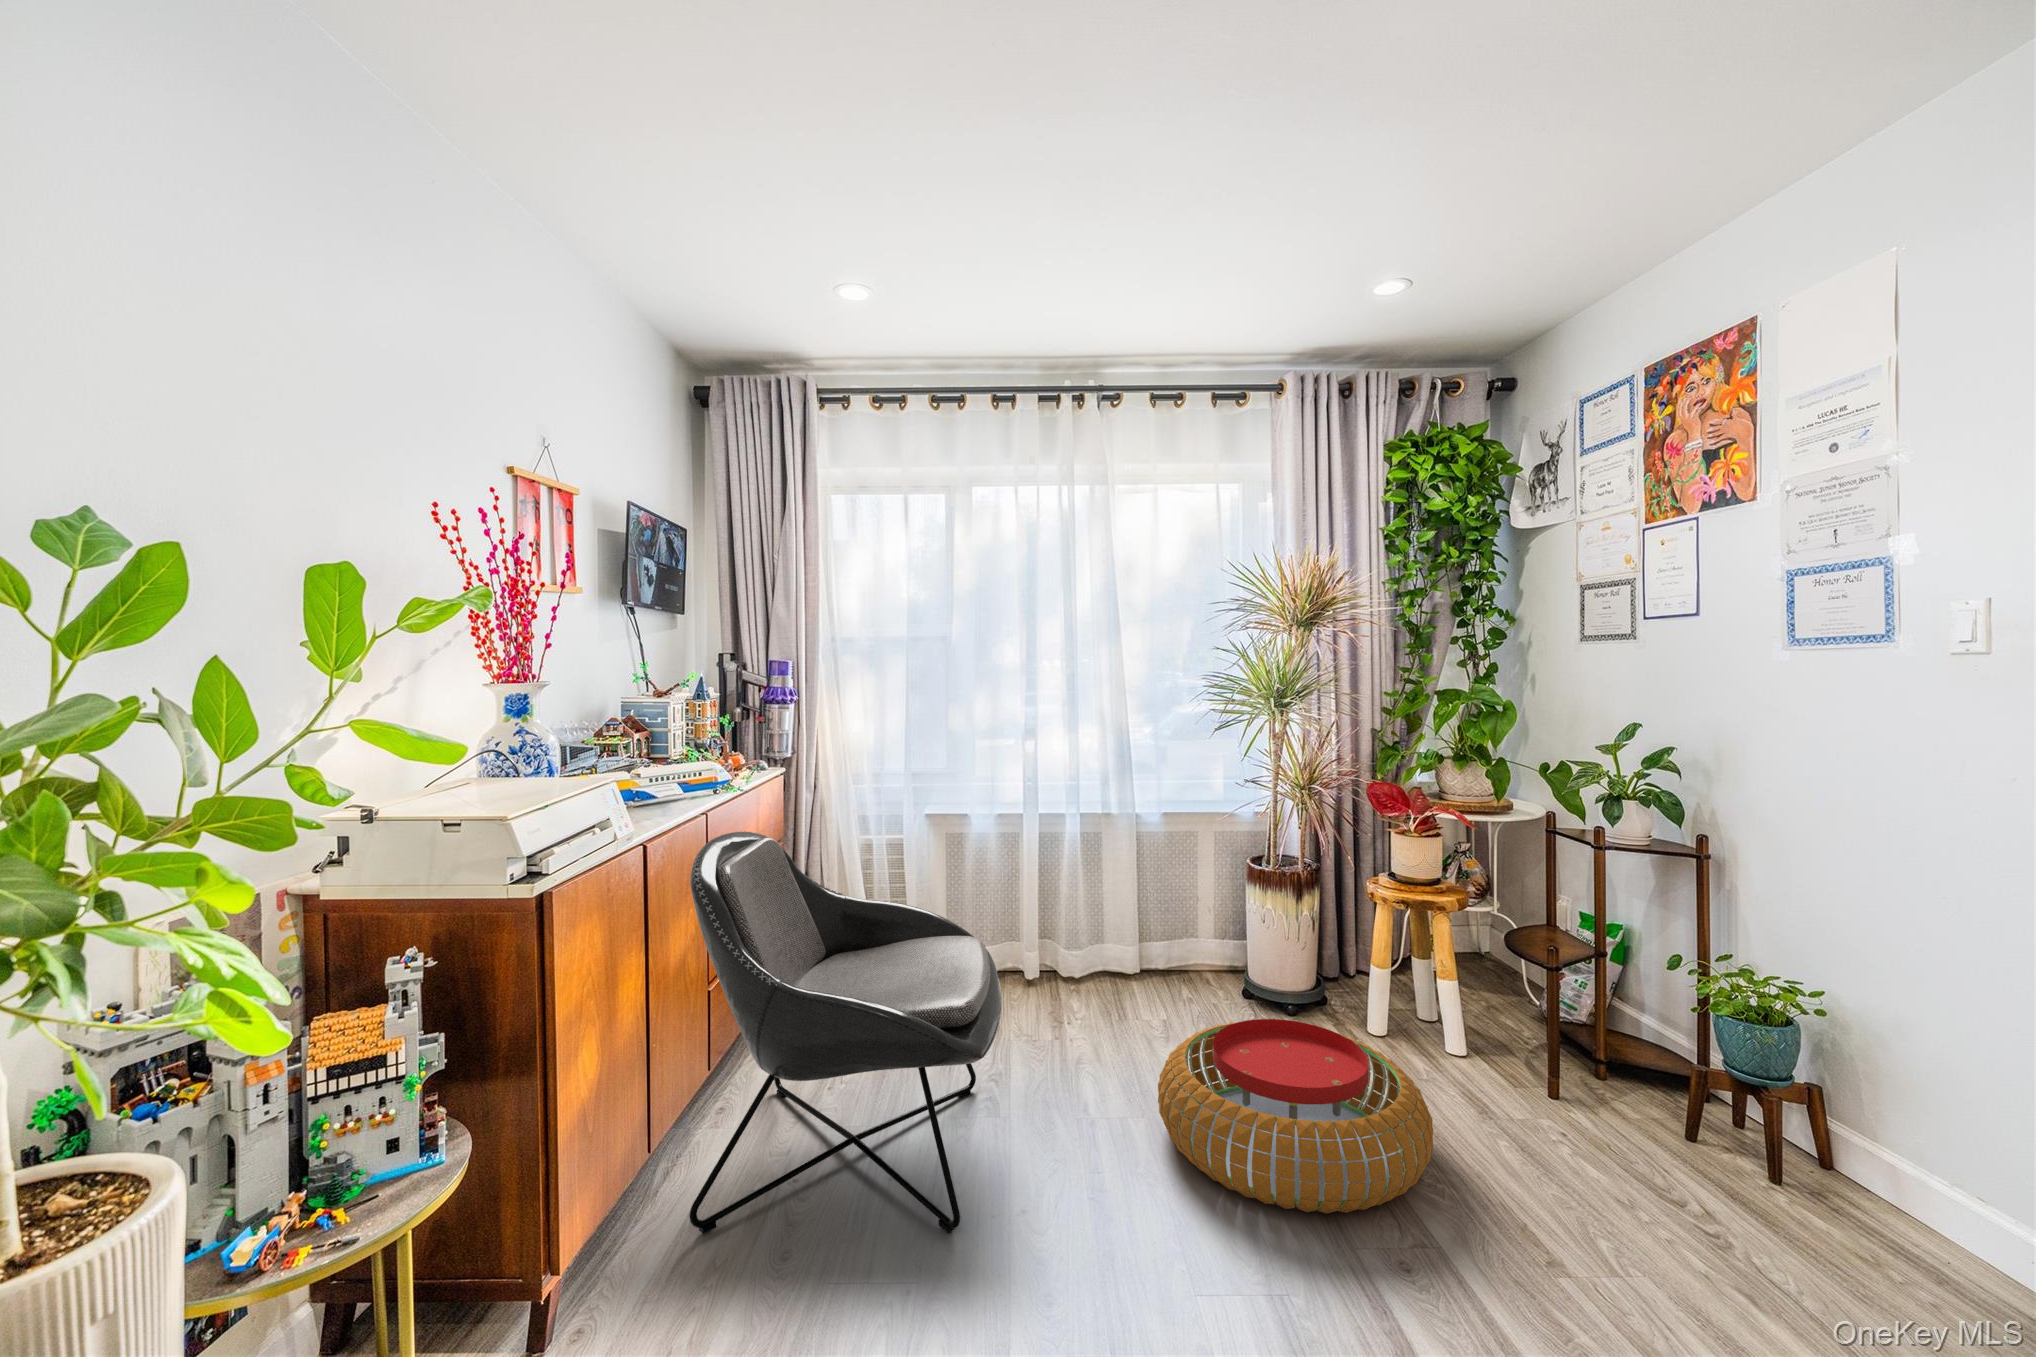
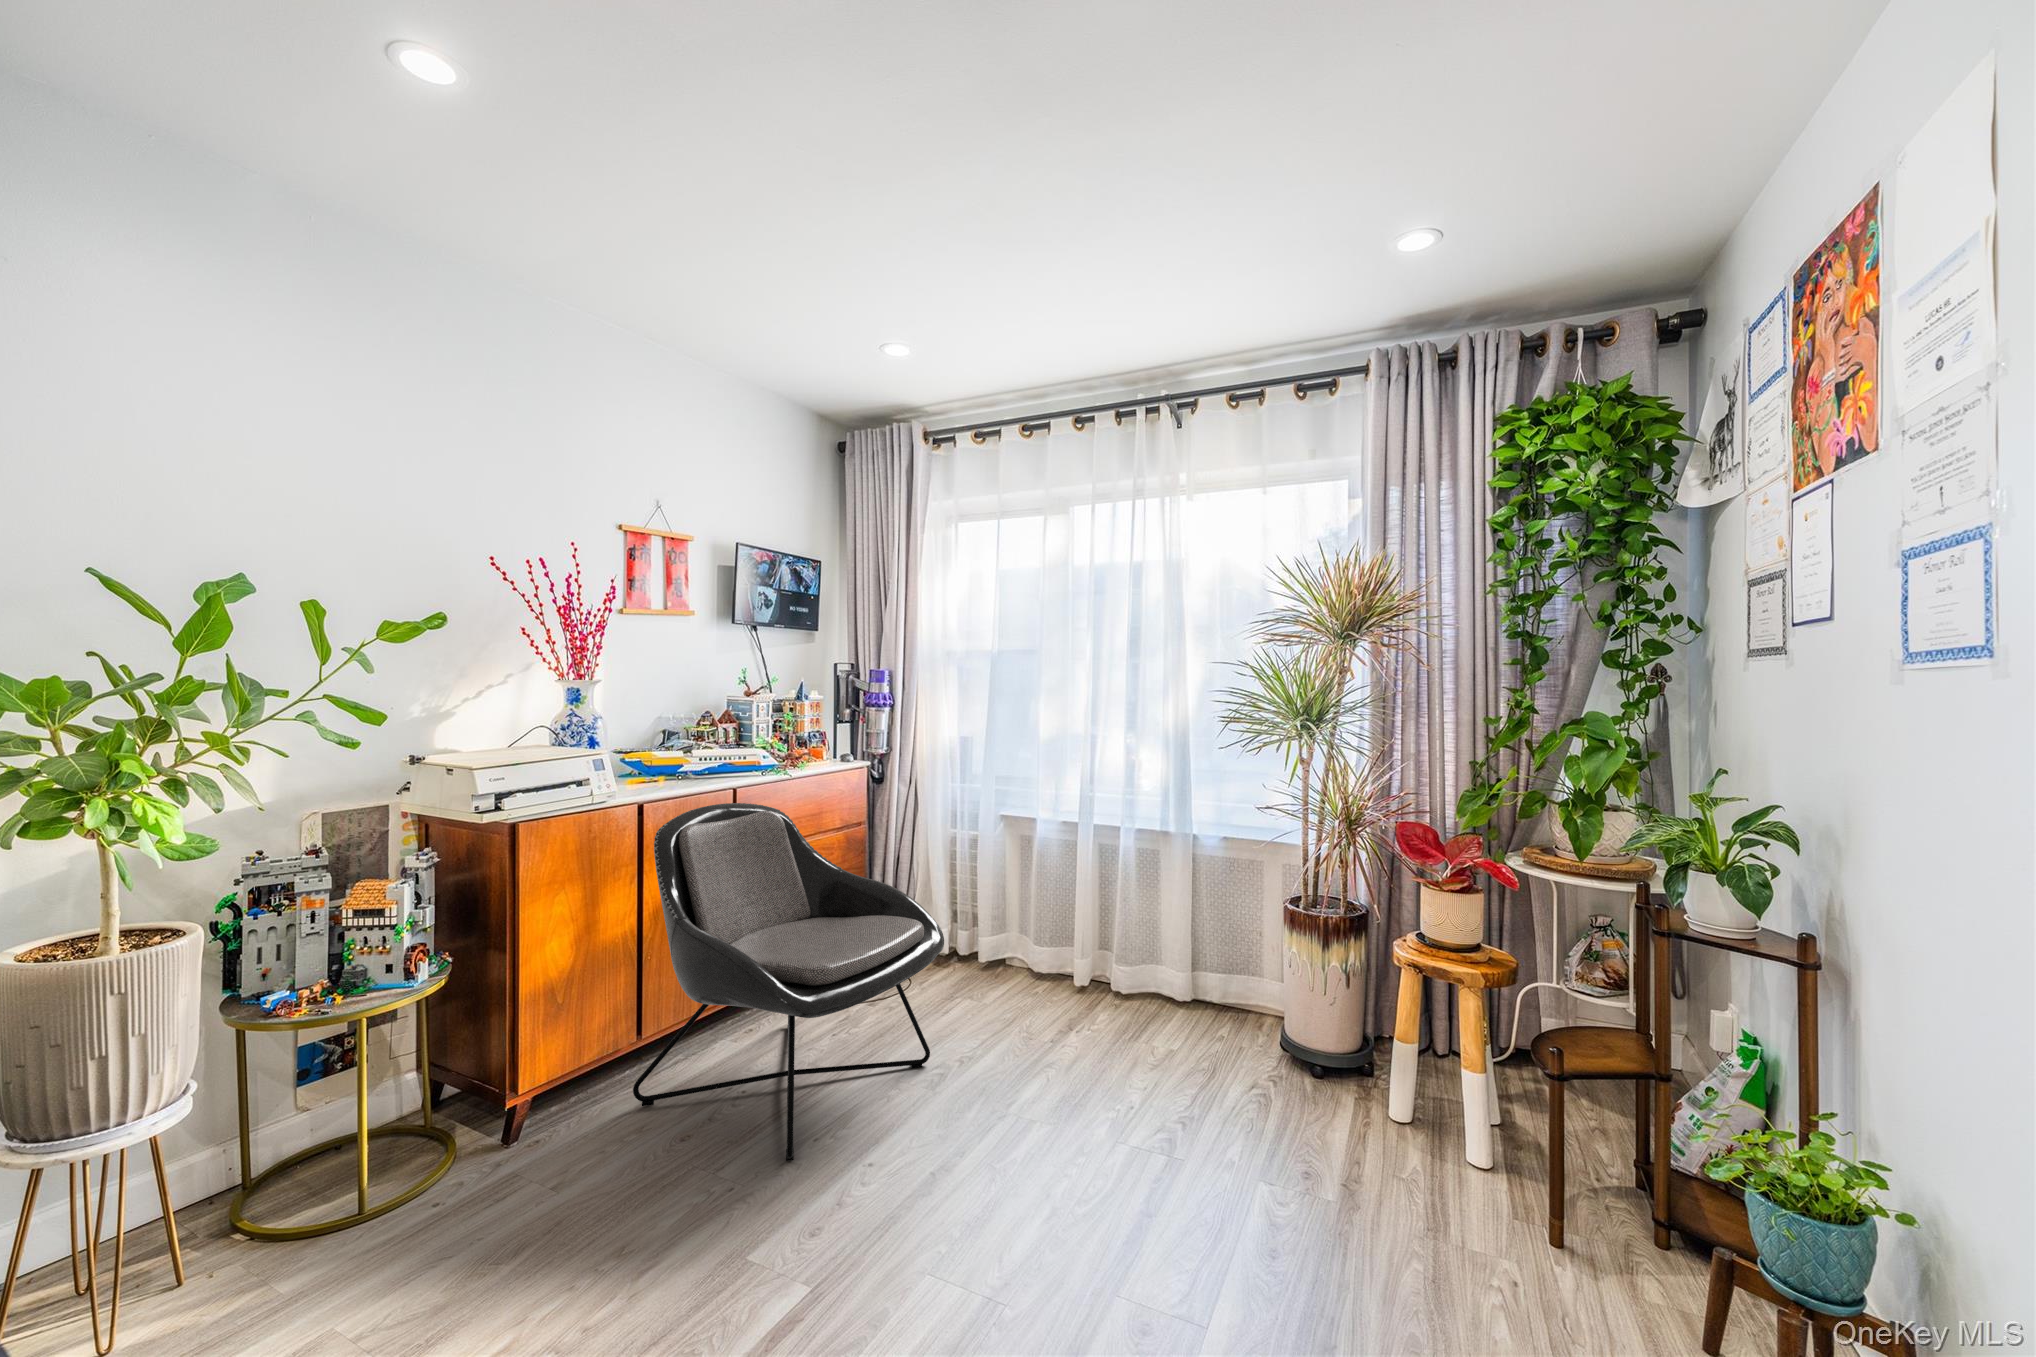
pouf: present [1158,1019,1433,1213] -> none [1014,1055,1299,1274]

